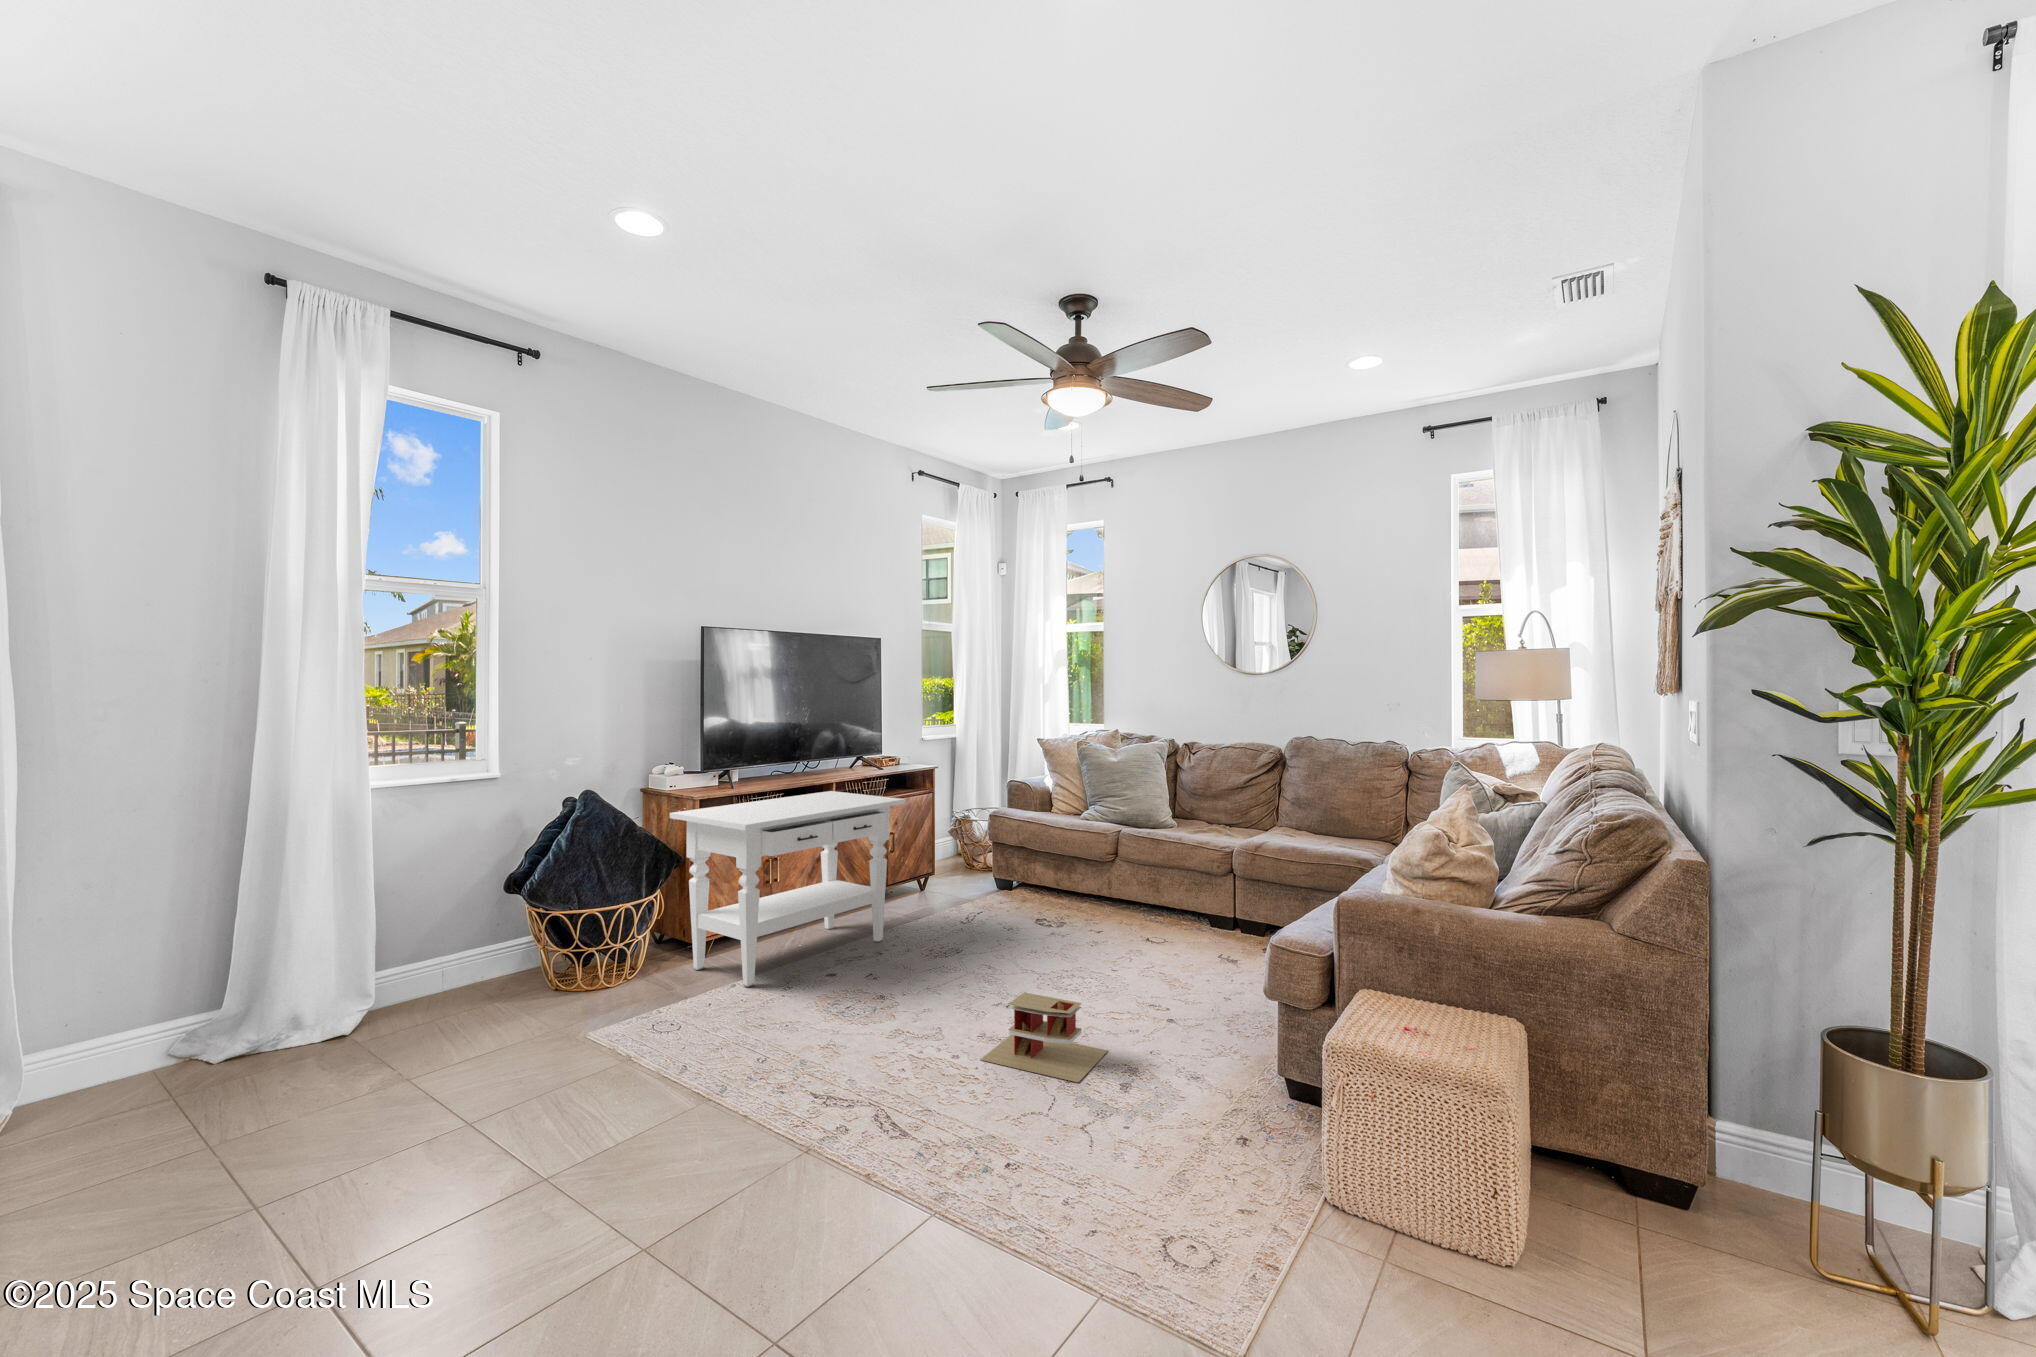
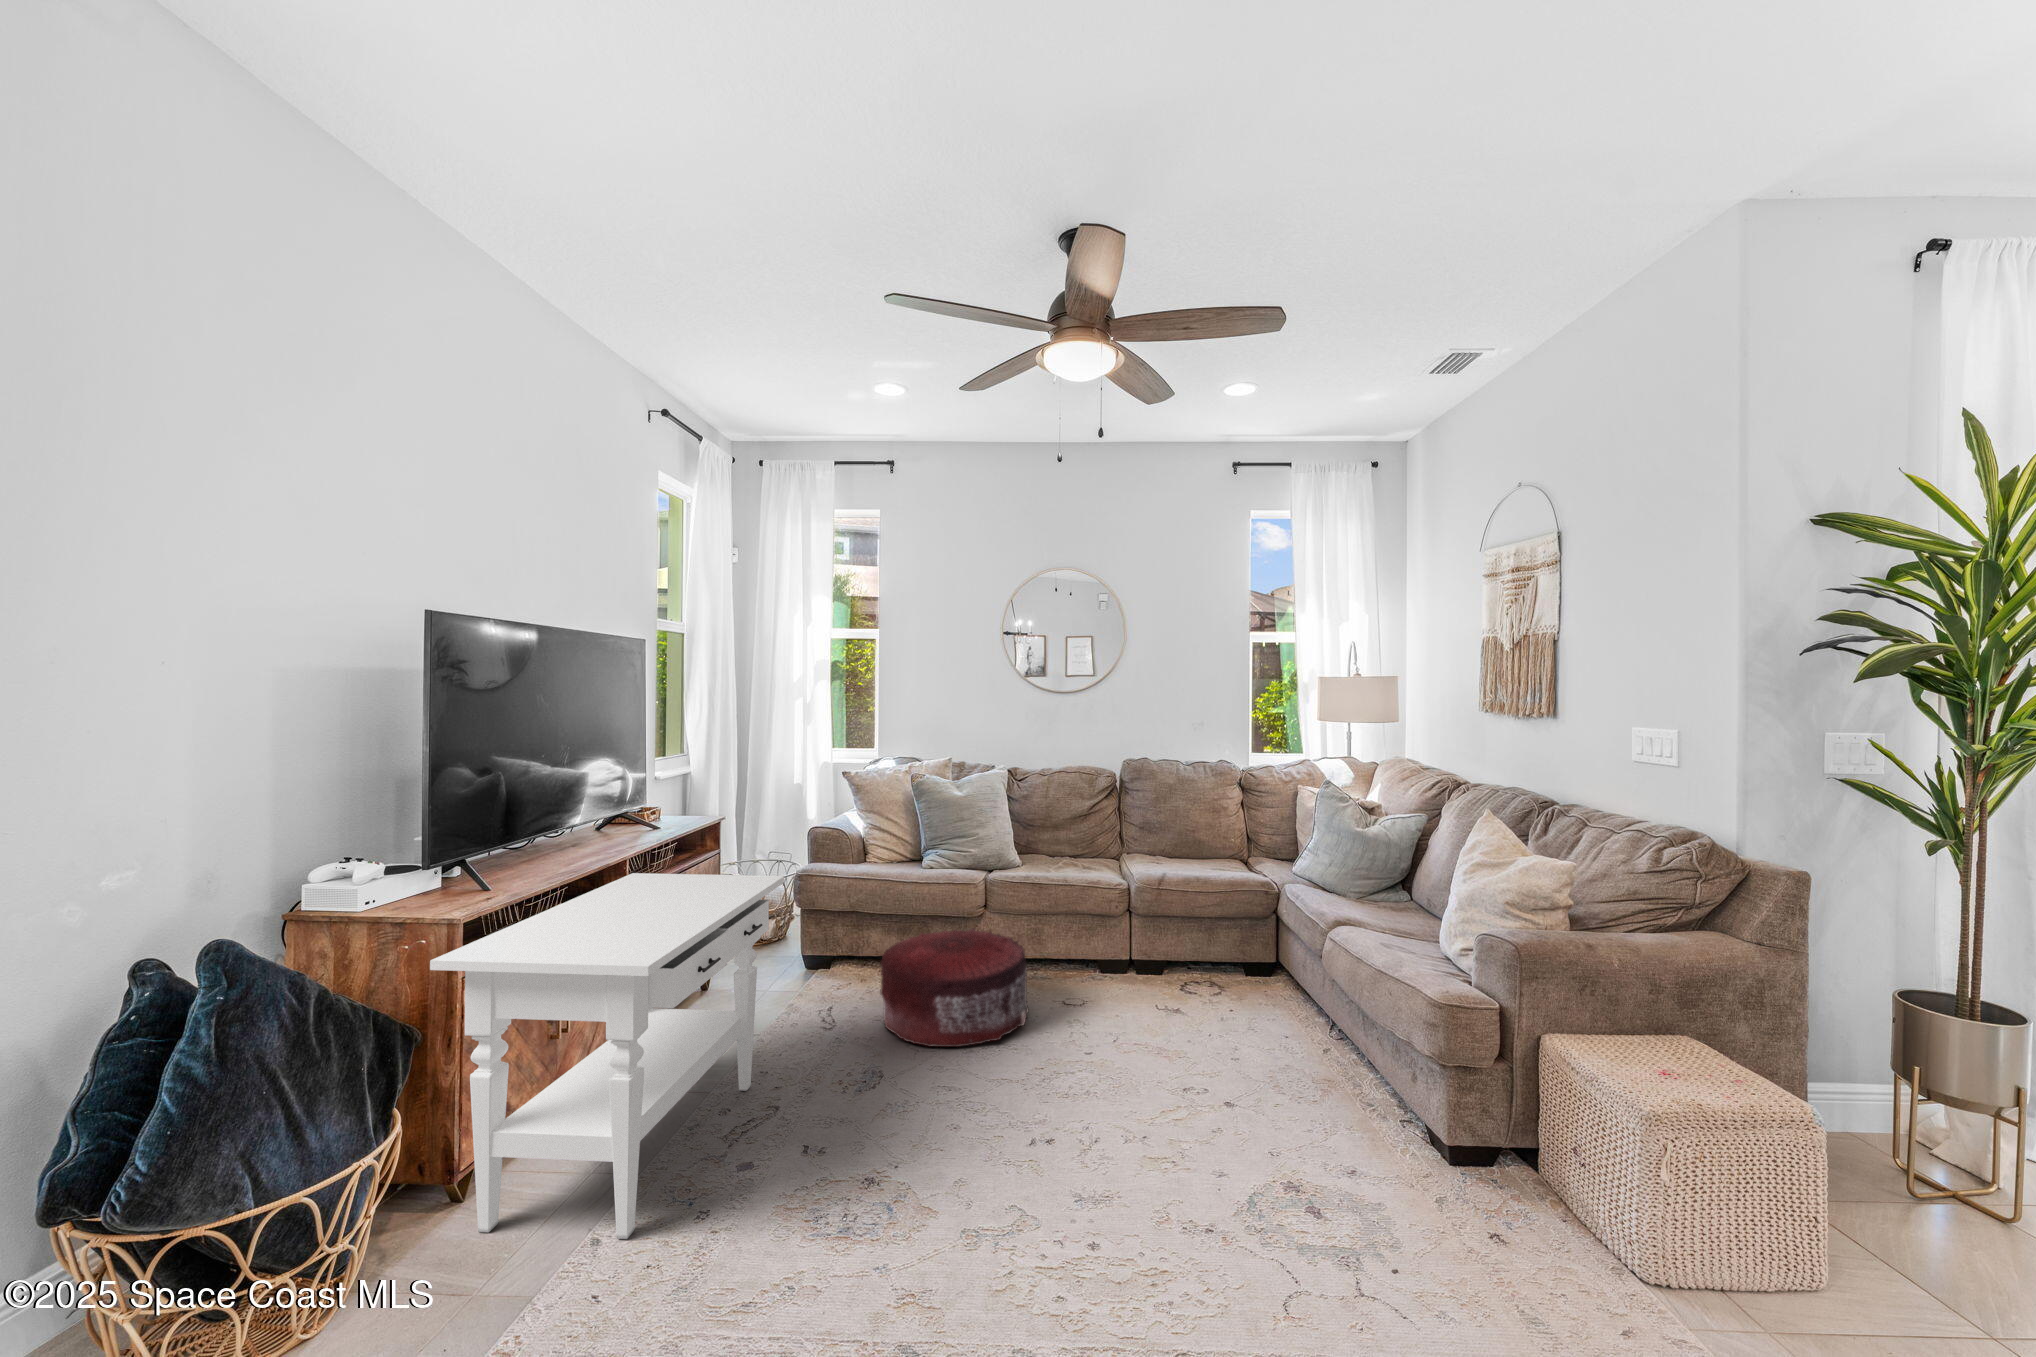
pouf: none [994,863,1116,947] -> present [881,929,1029,1047]
toy house: present [981,993,1108,1082] -> none [1100,1132,1265,1252]

